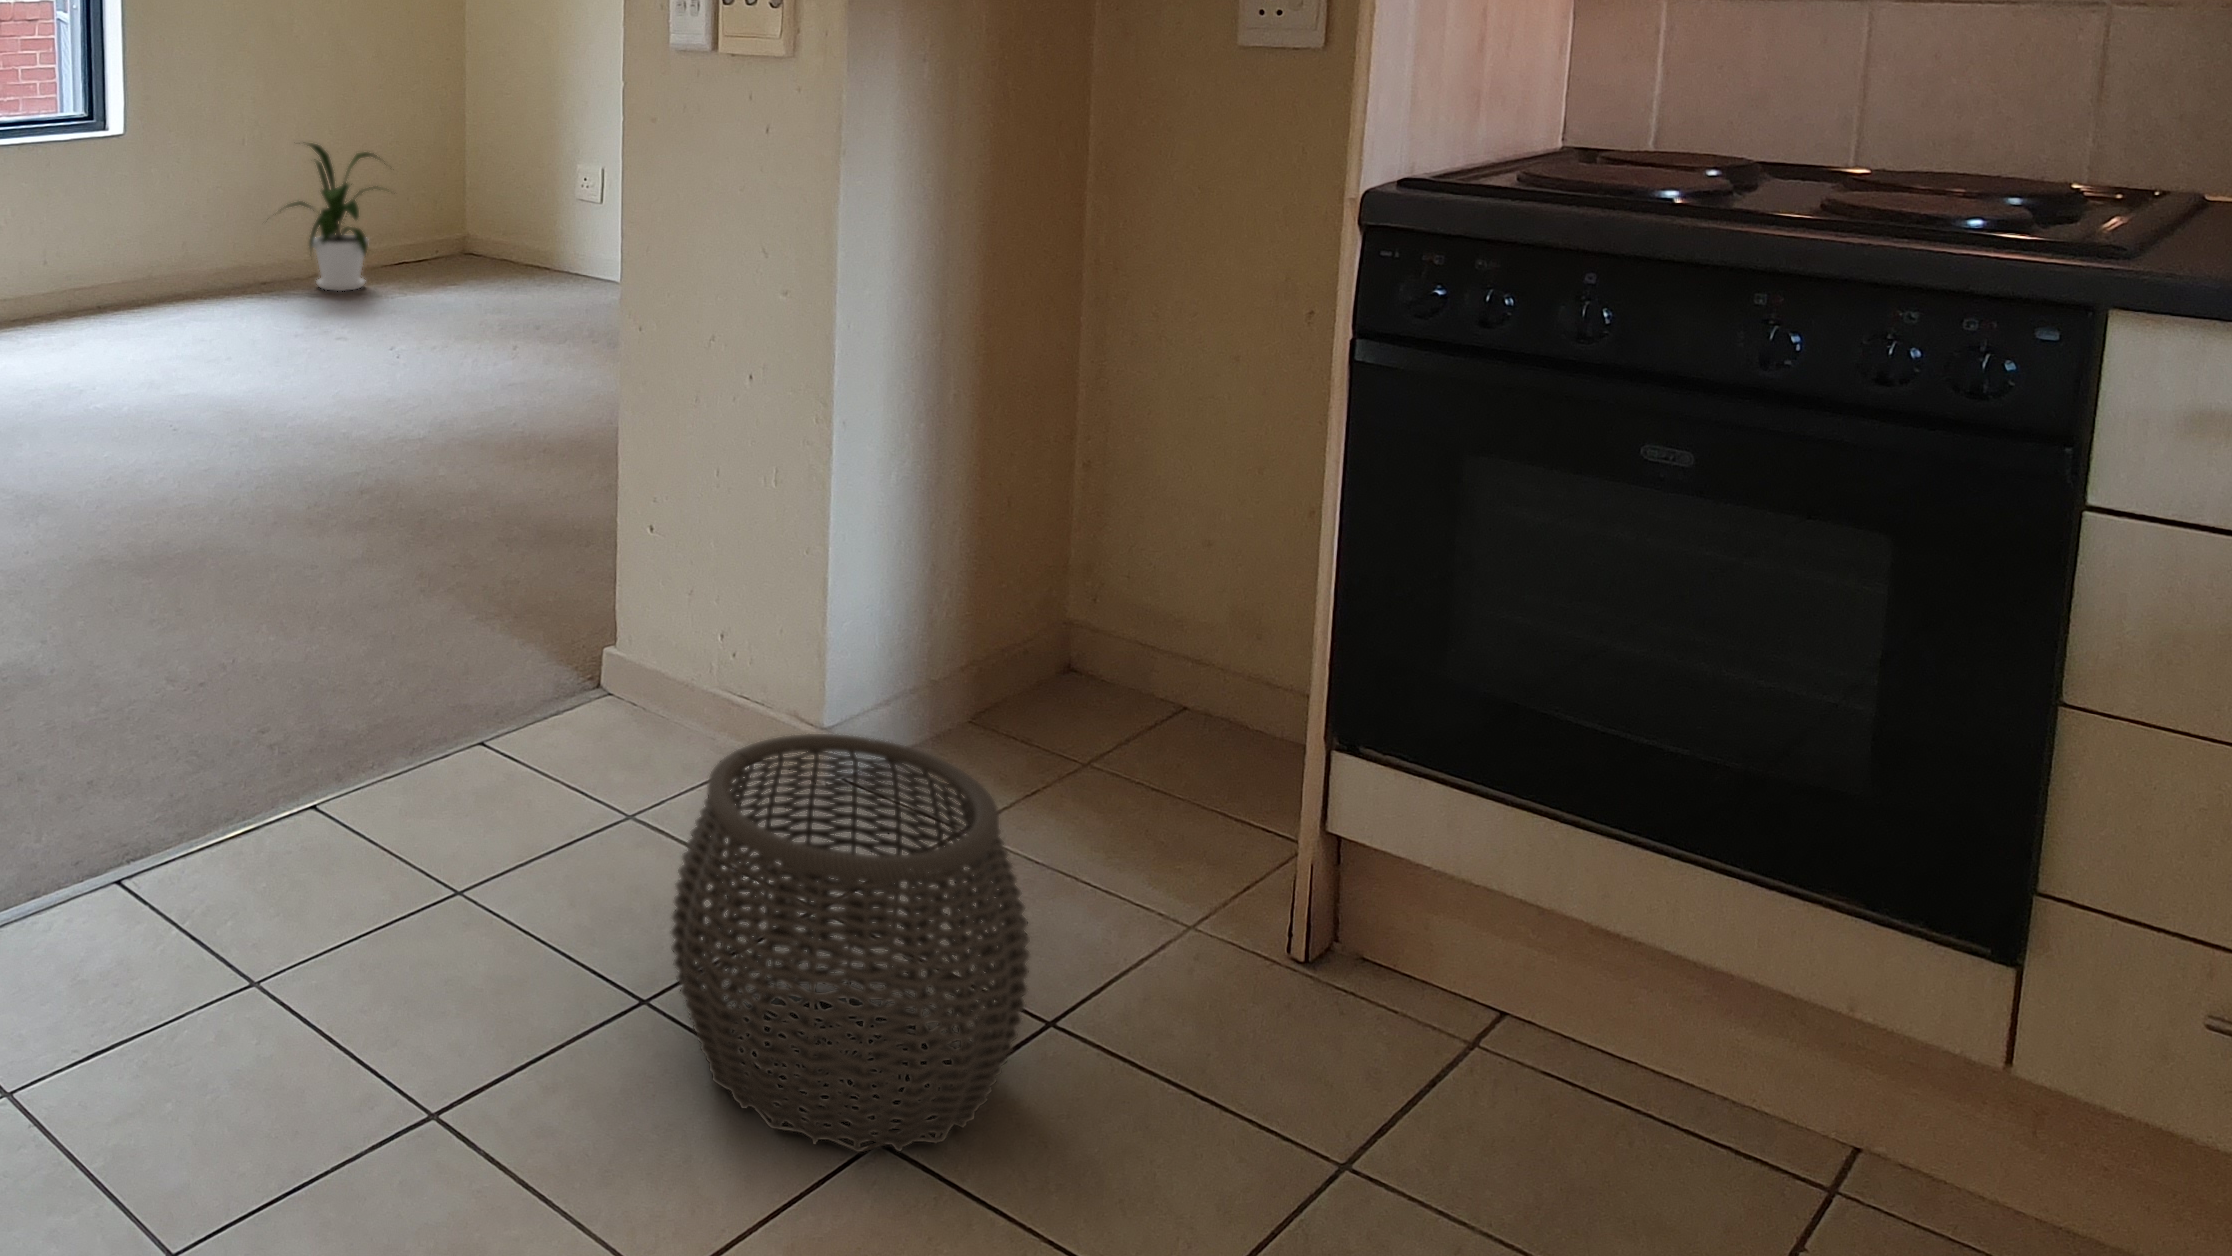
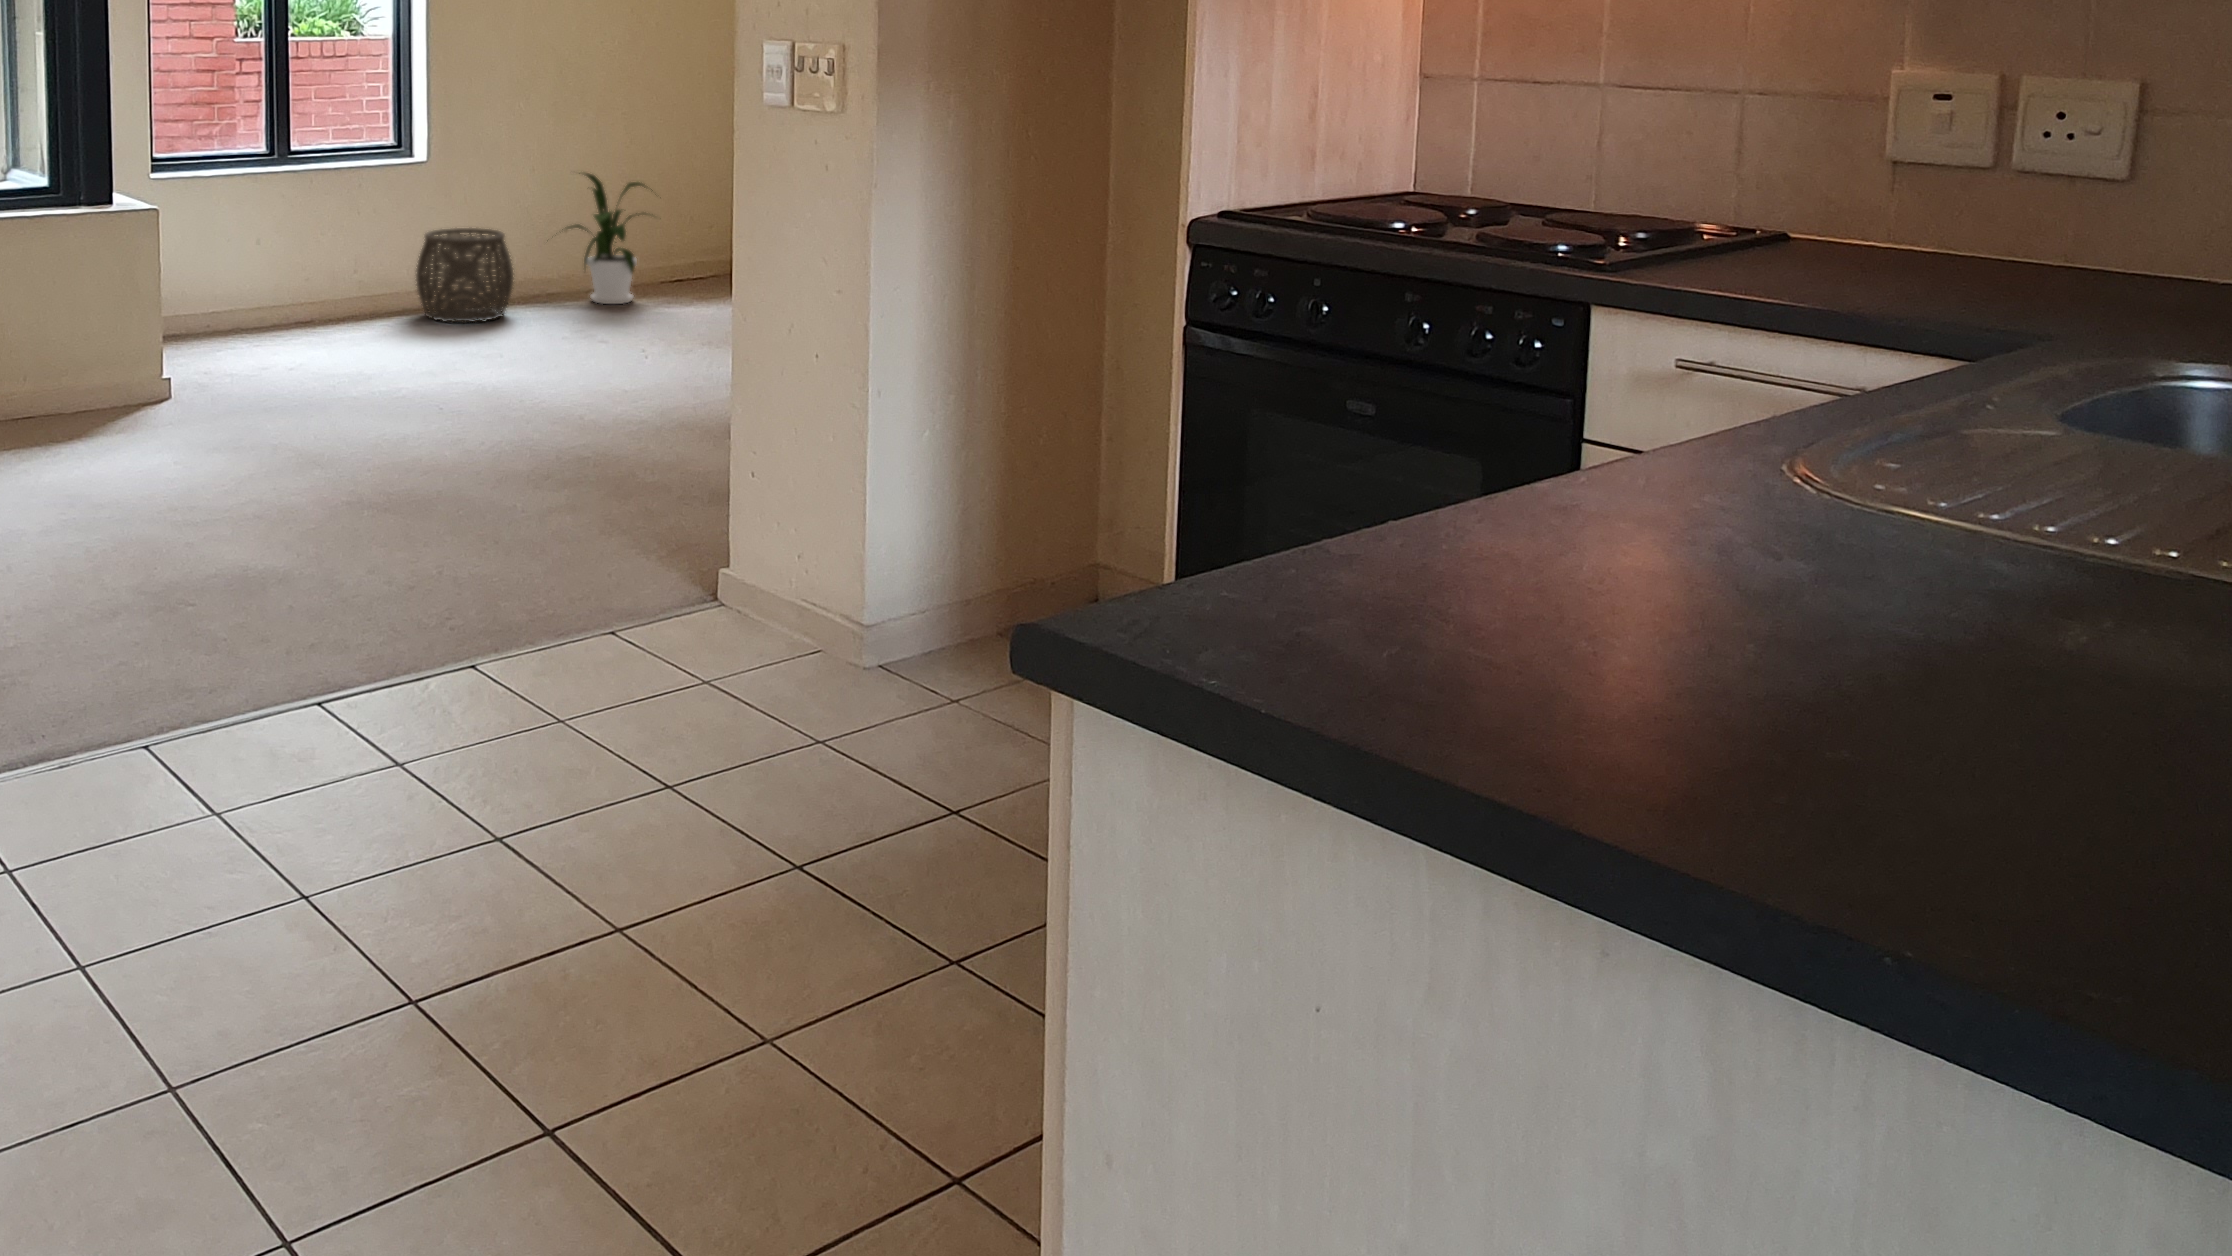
woven basket: present [671,734,1030,1152] -> present [416,228,514,322]

